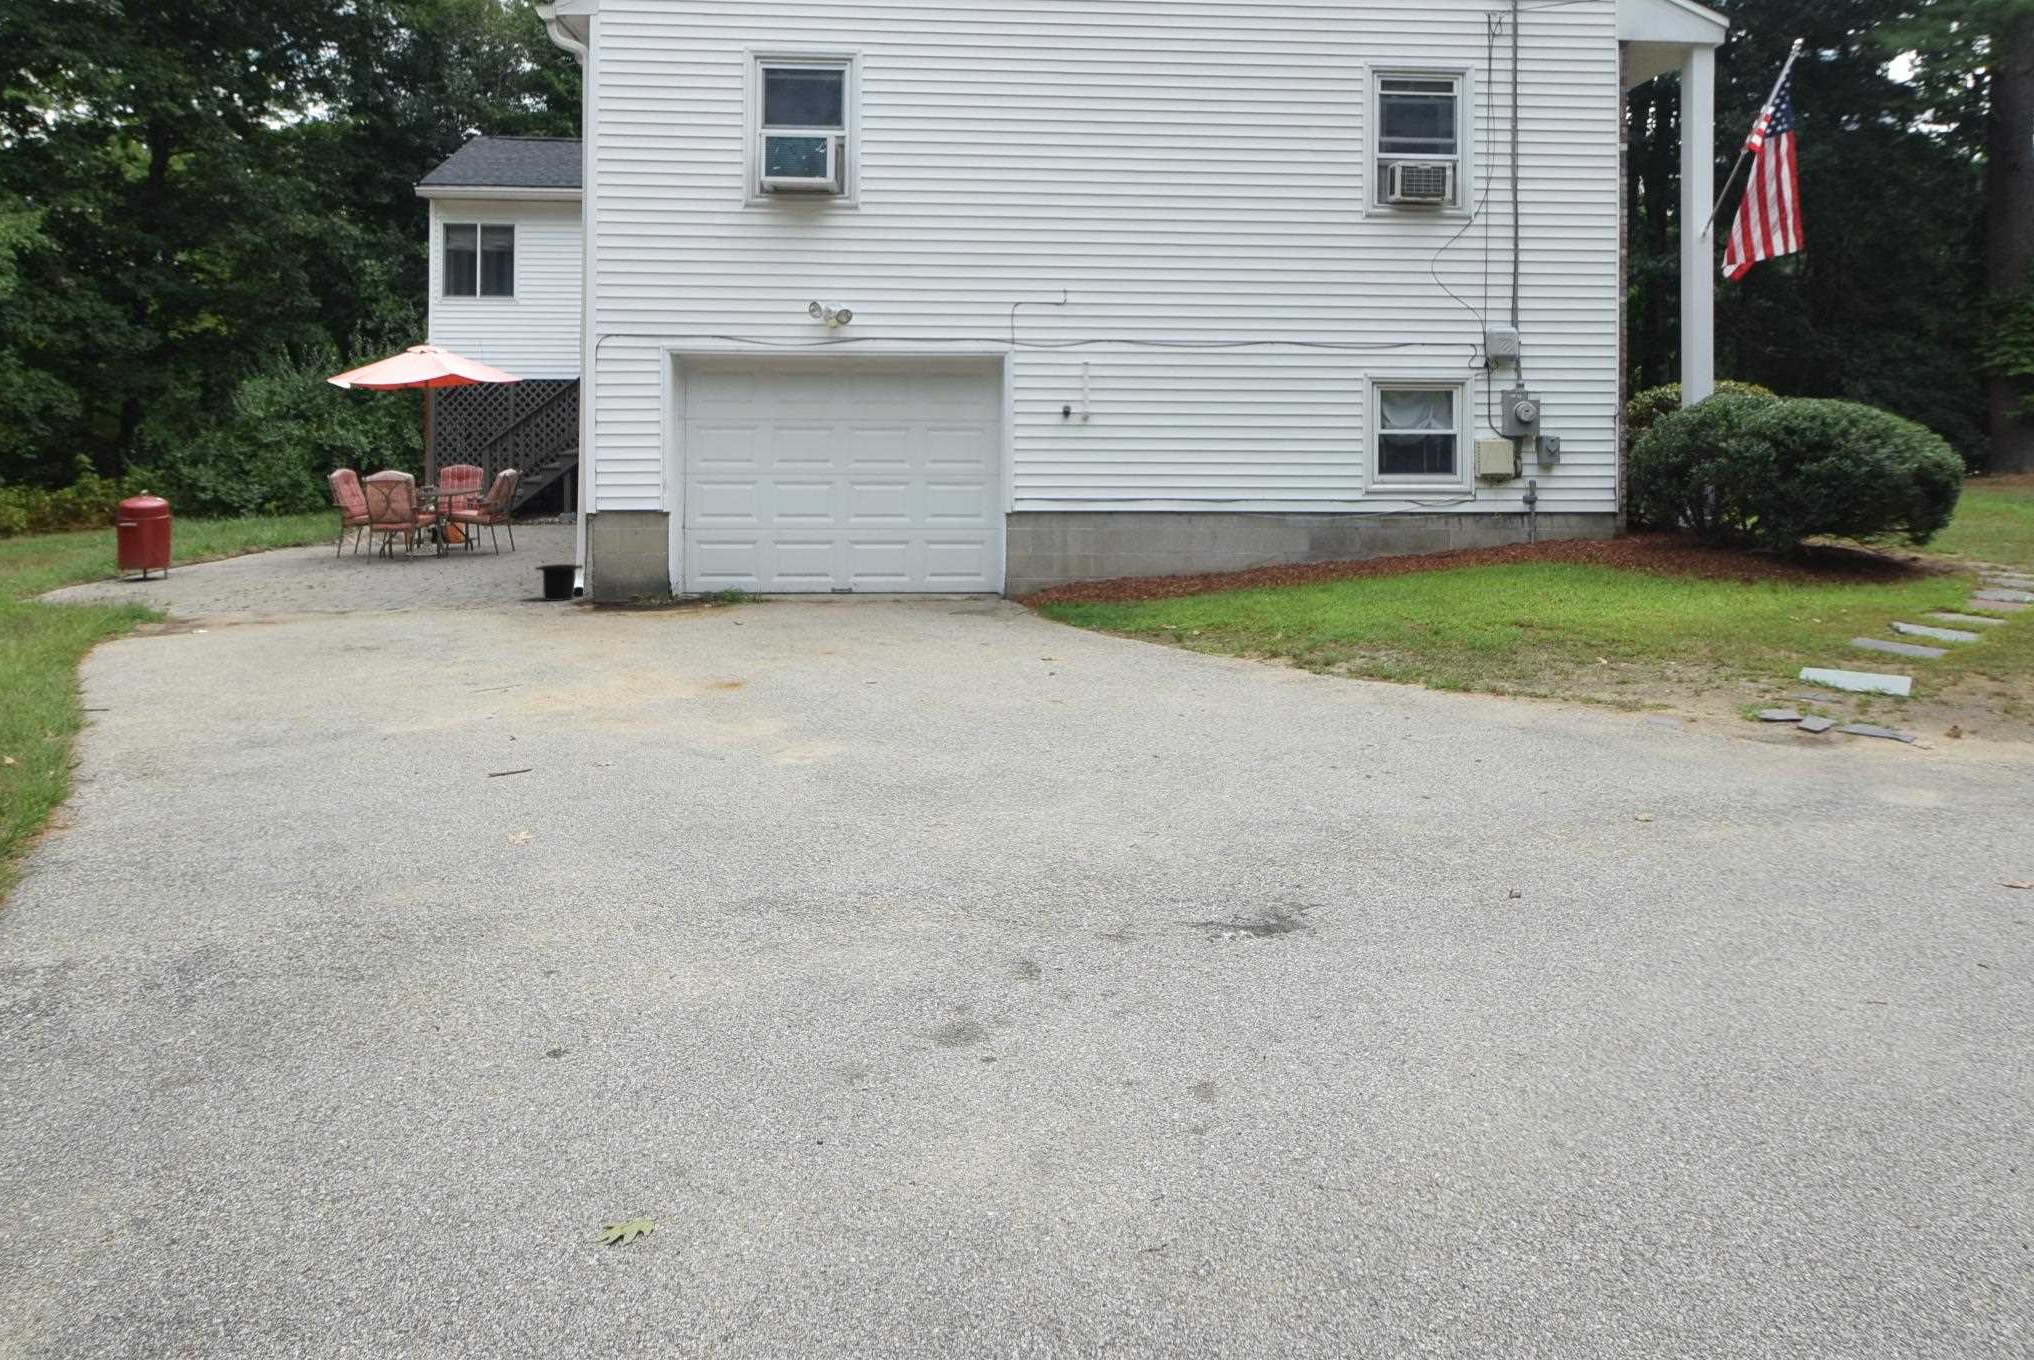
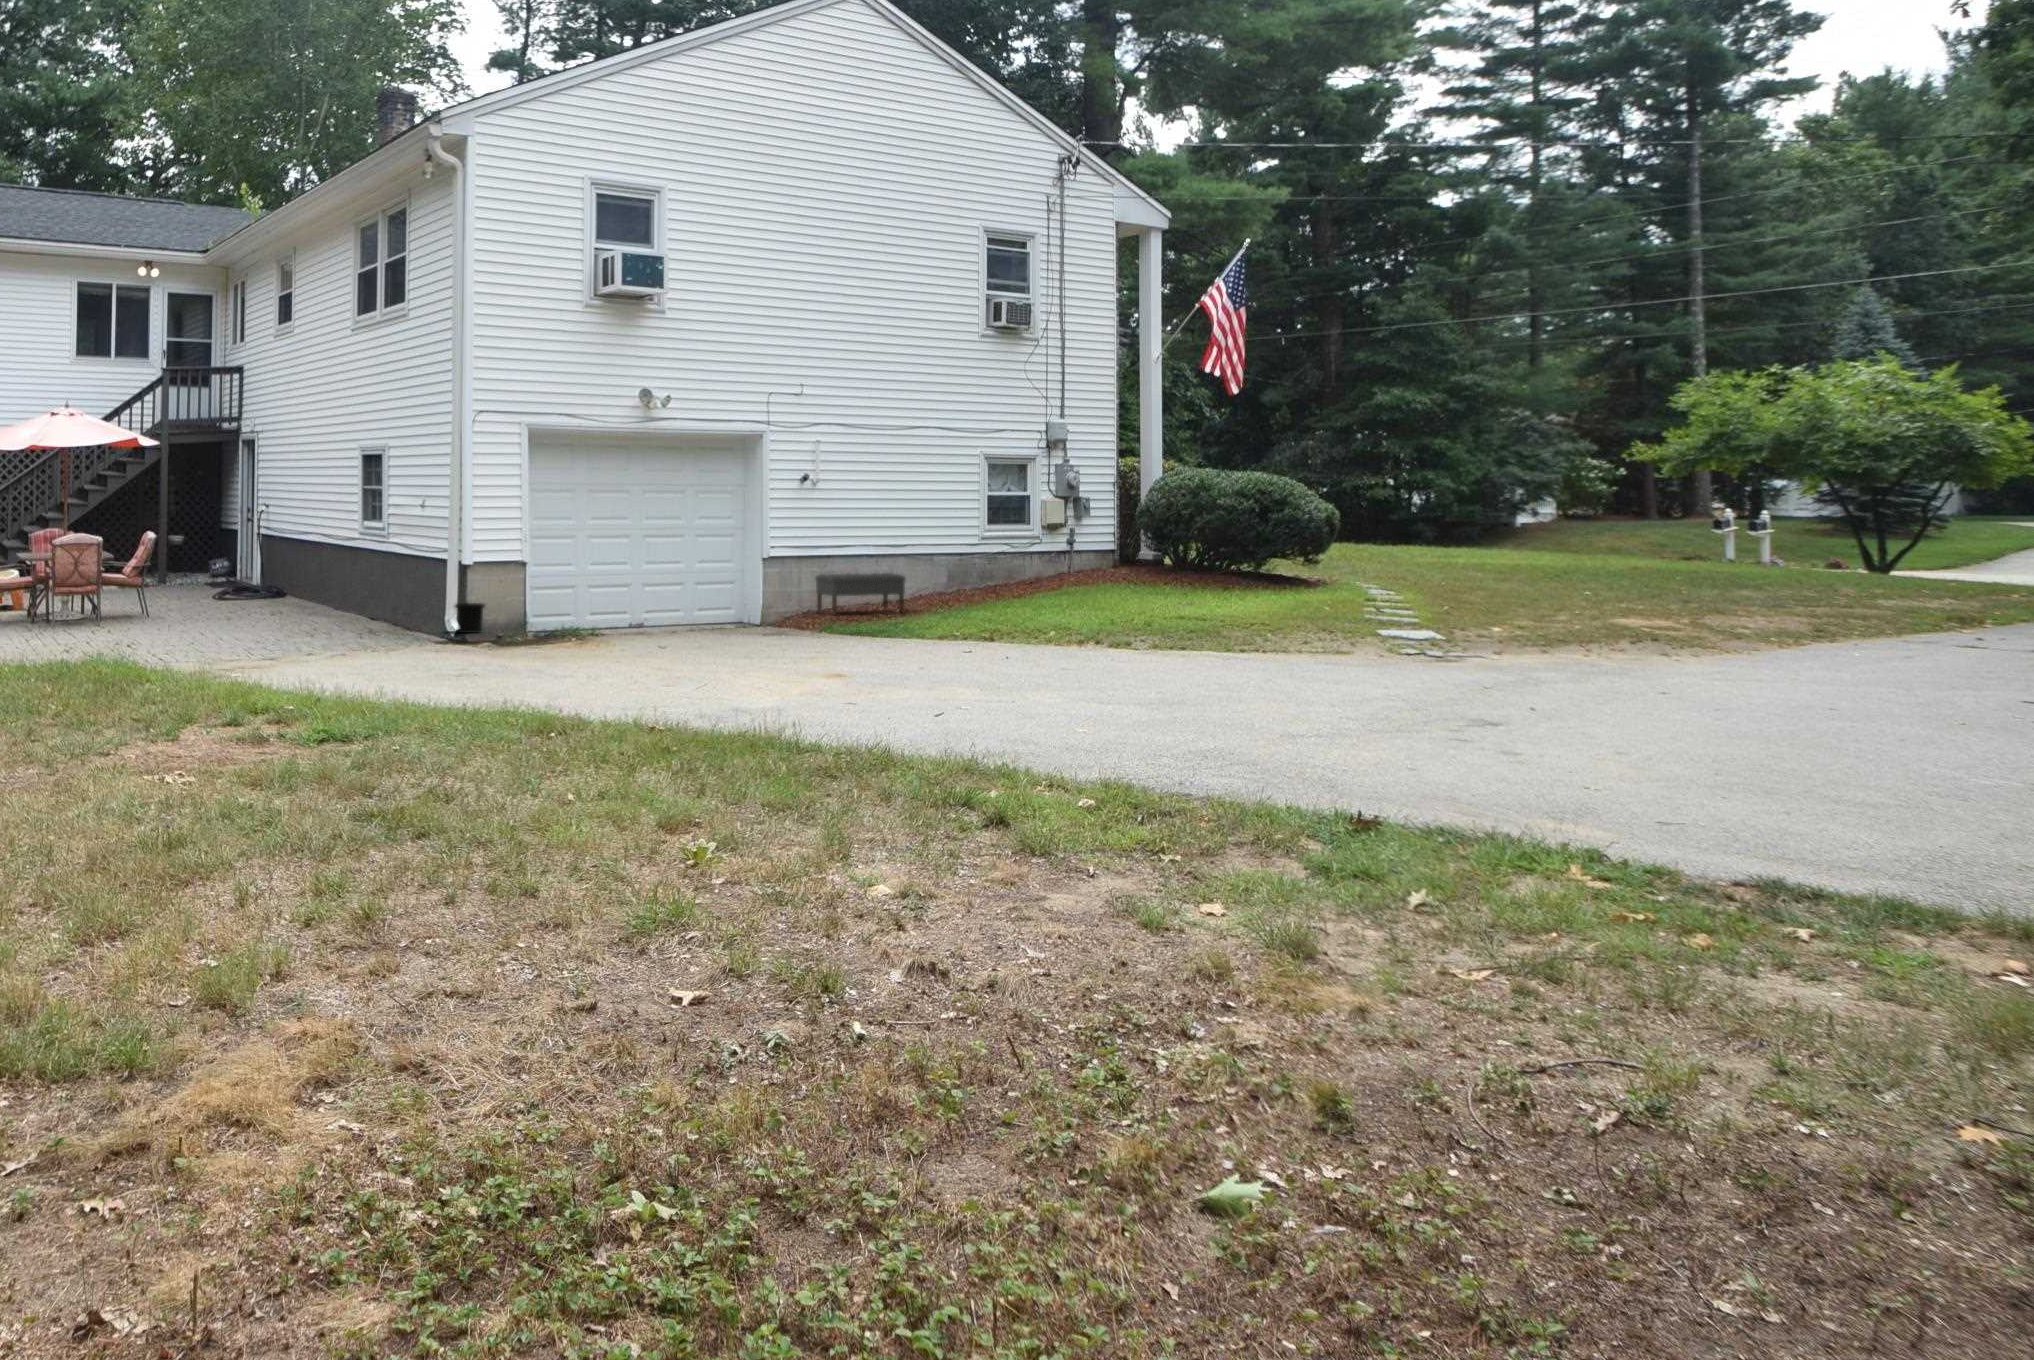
bench: none [1089,538,1207,593] -> present [815,573,905,615]

